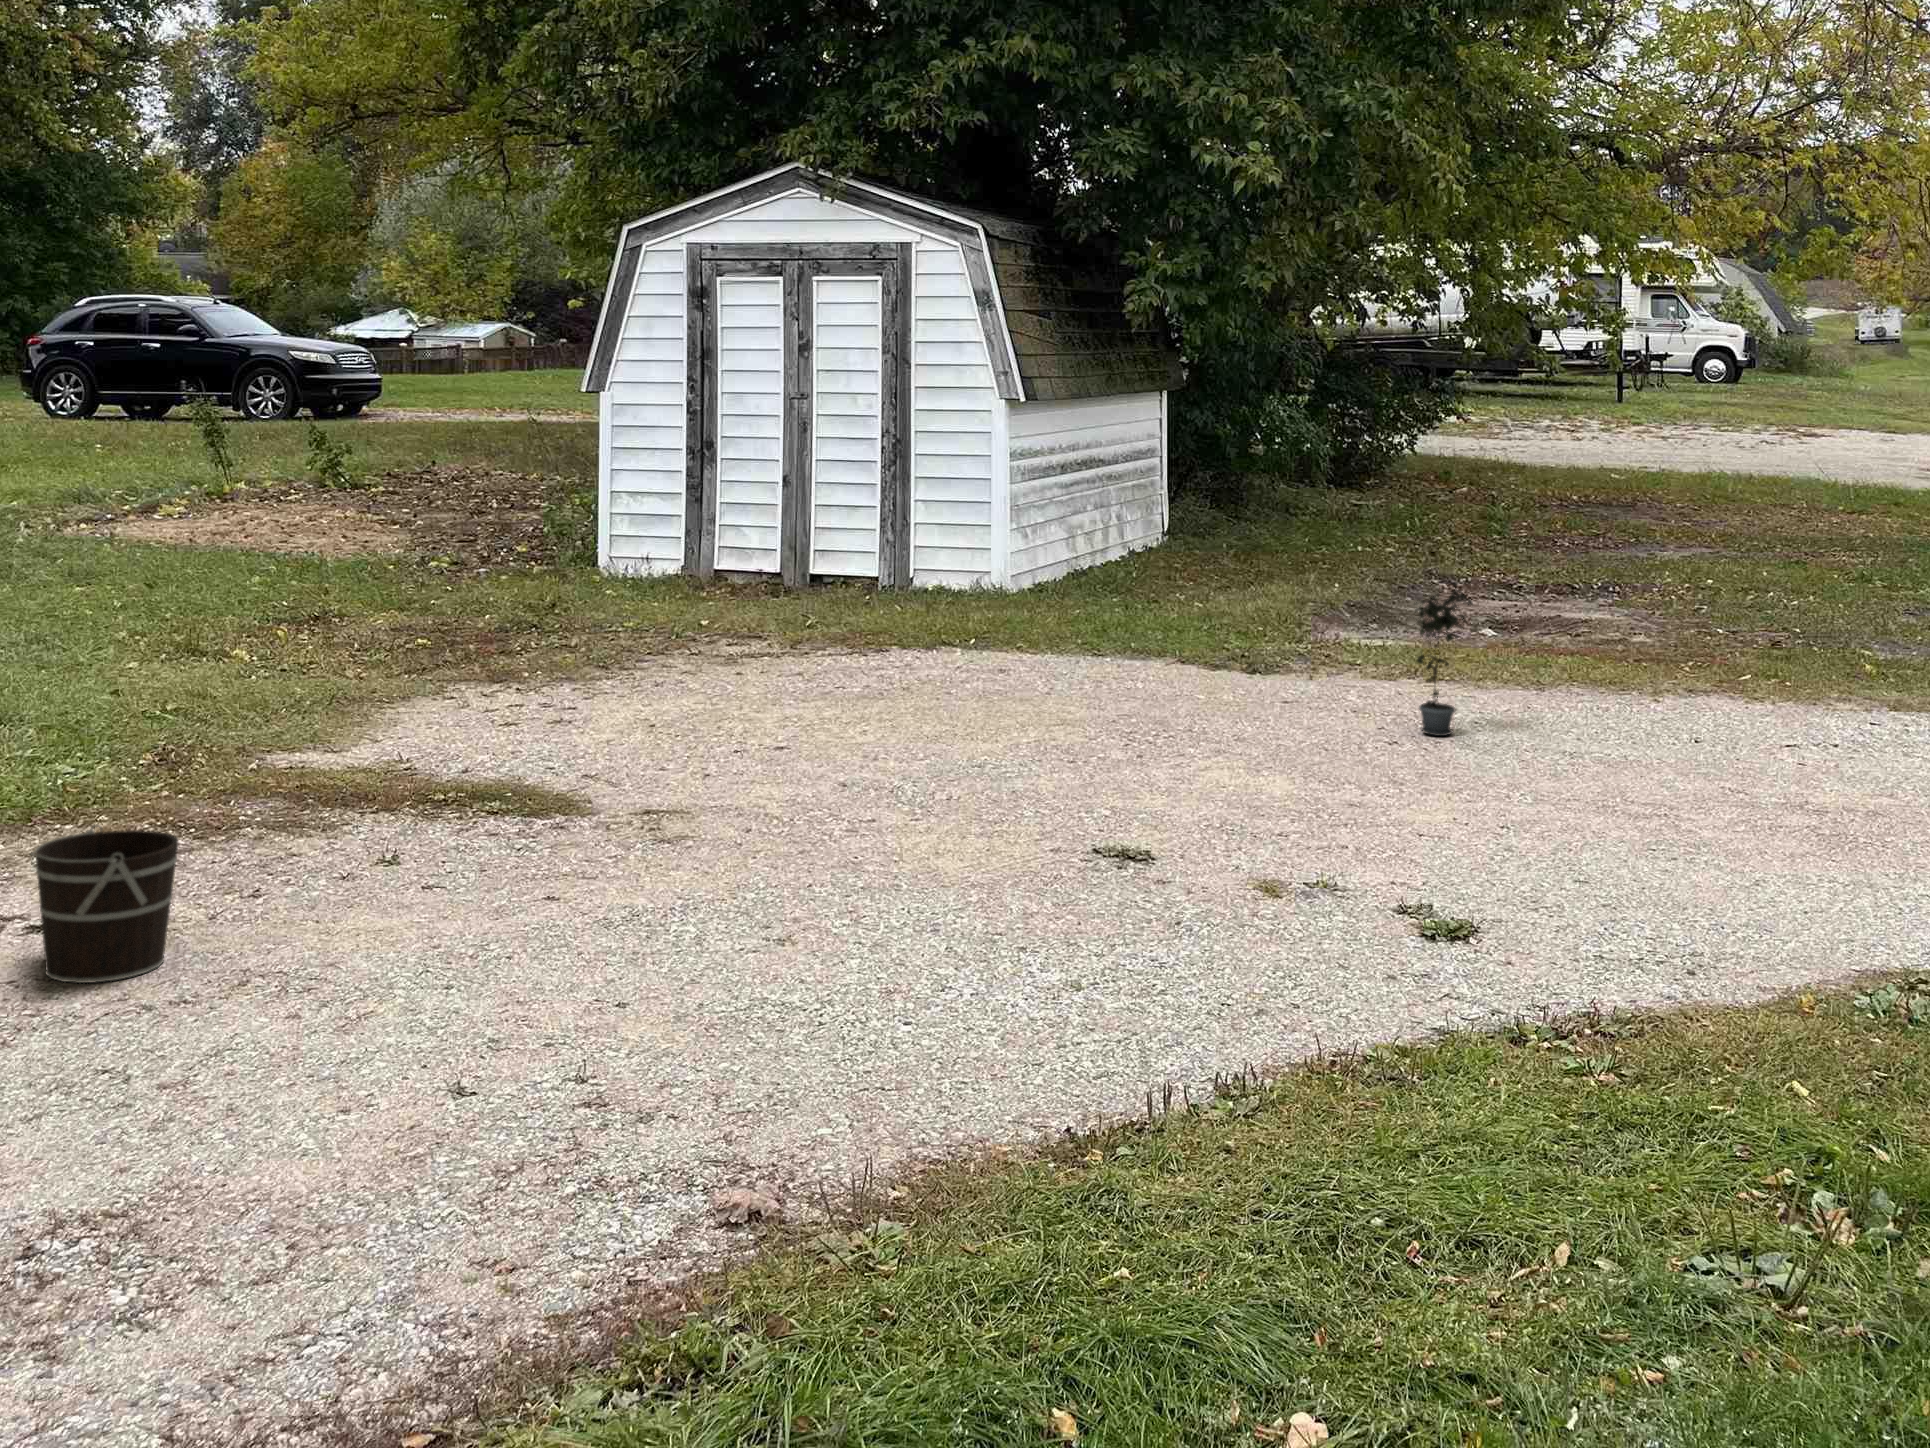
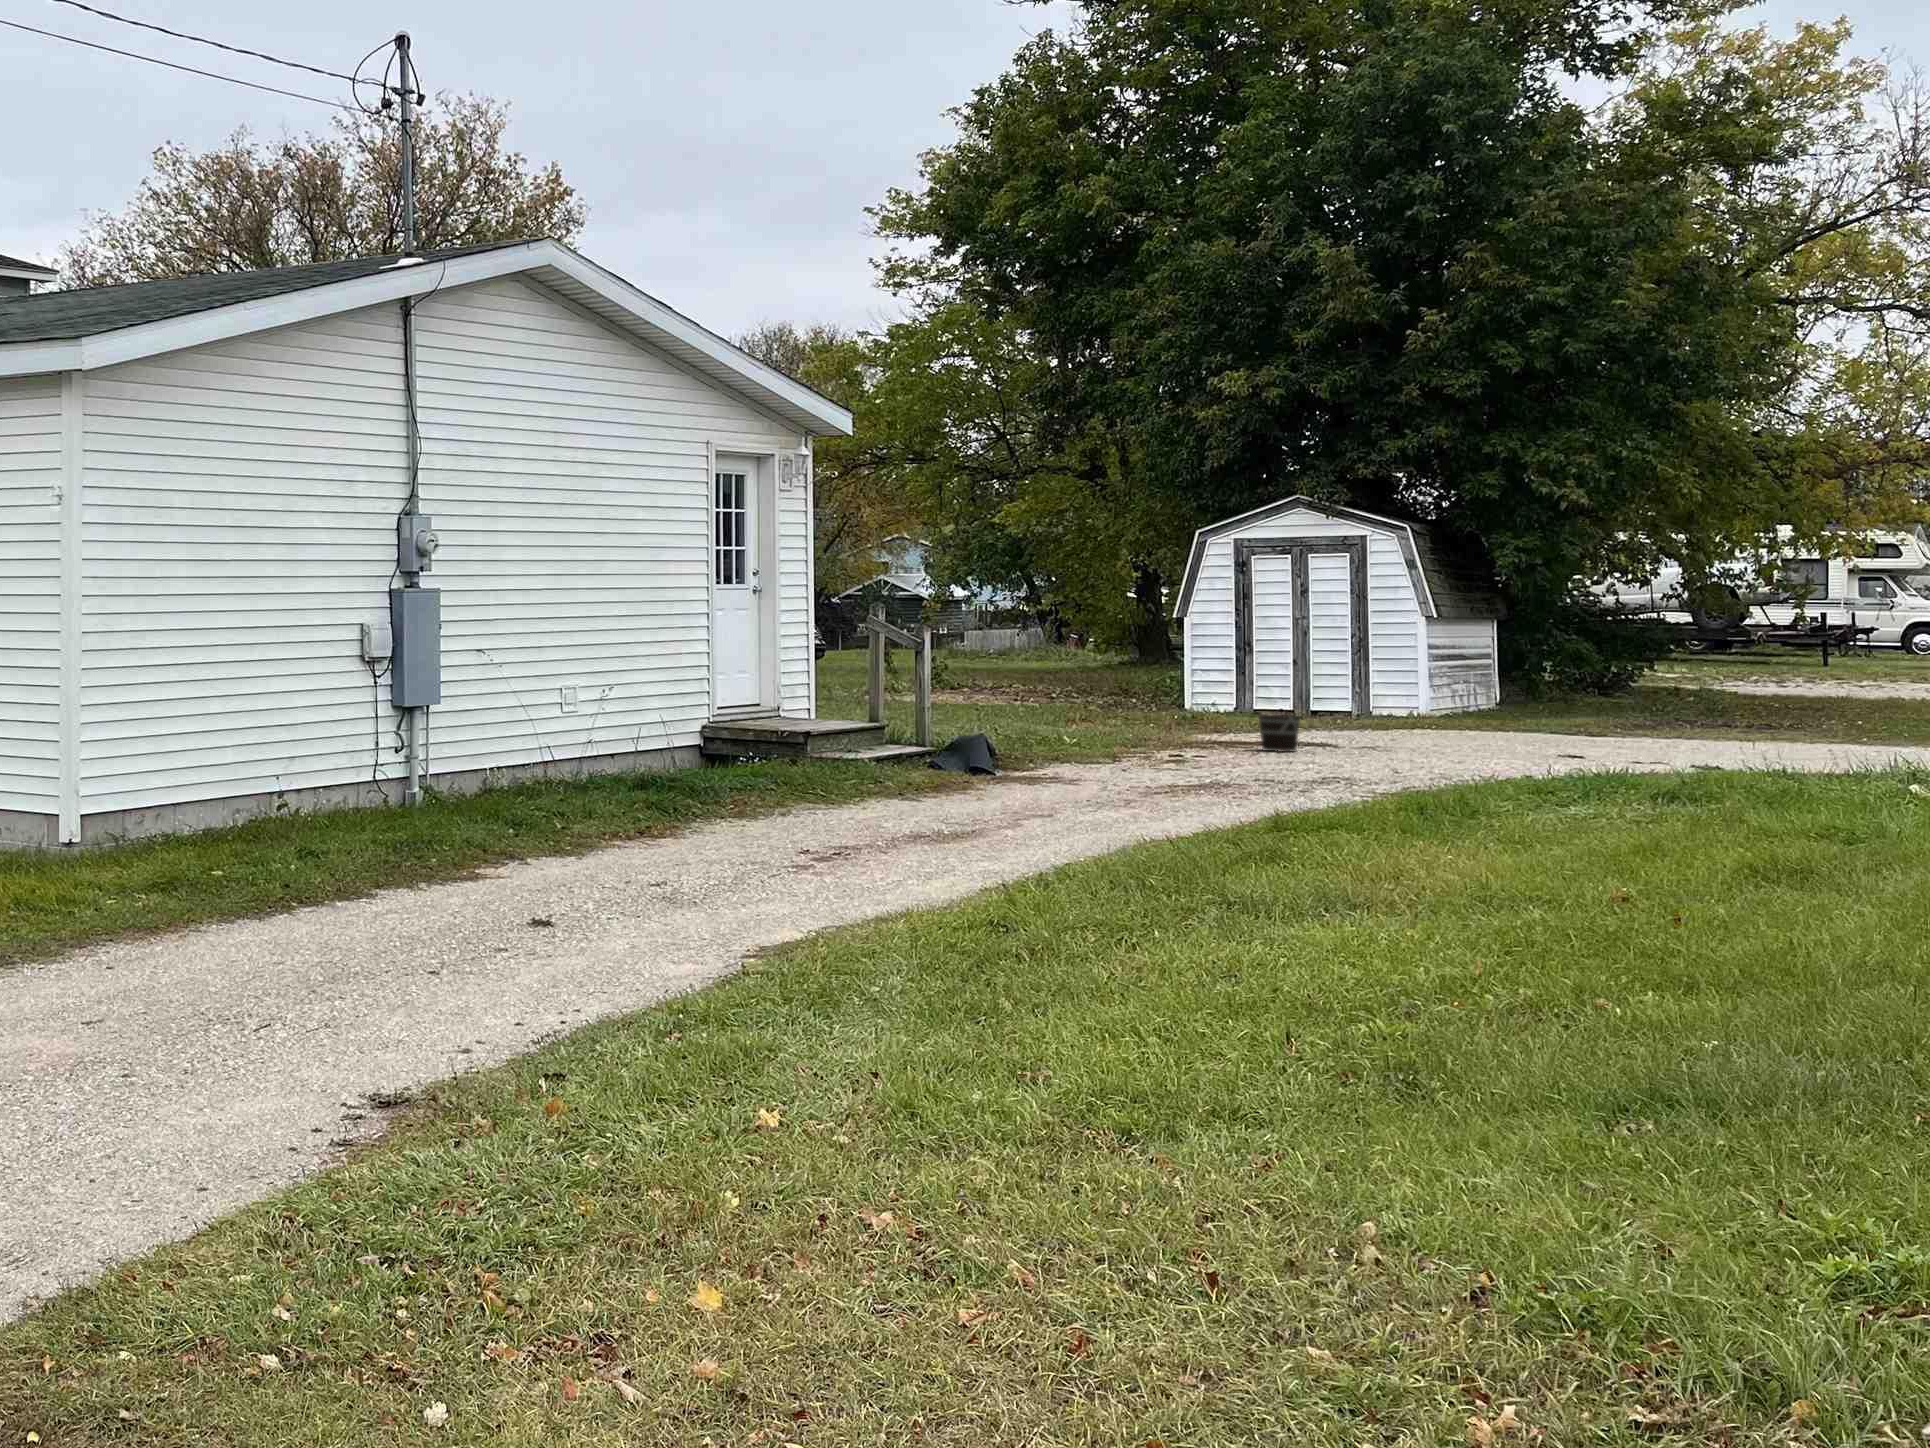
potted plant: present [1415,582,1473,736] -> none [1693,679,1726,745]

